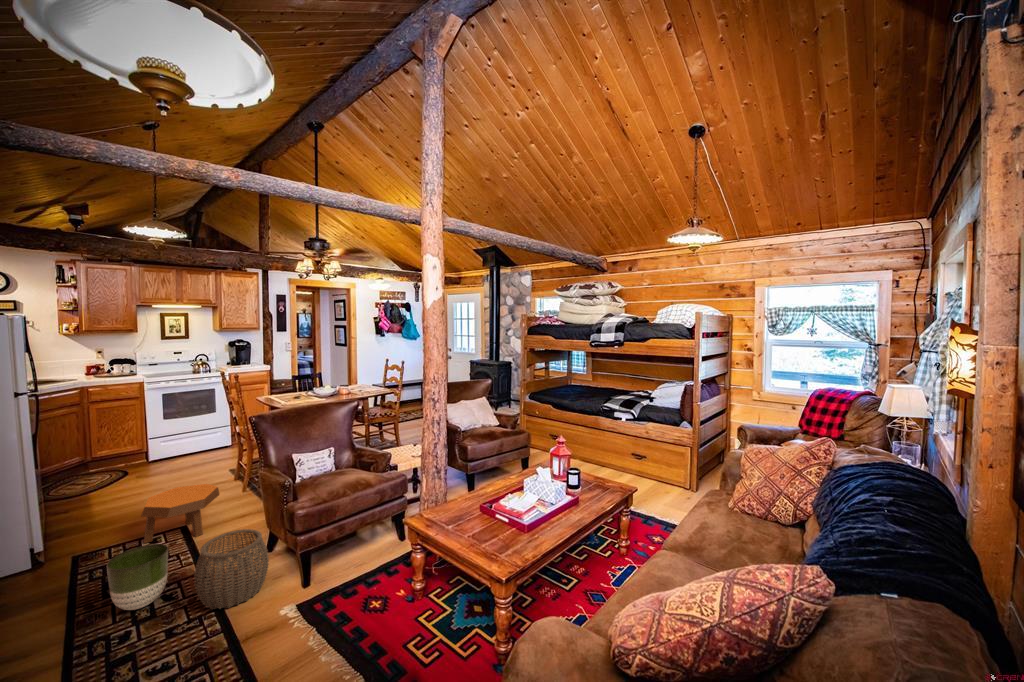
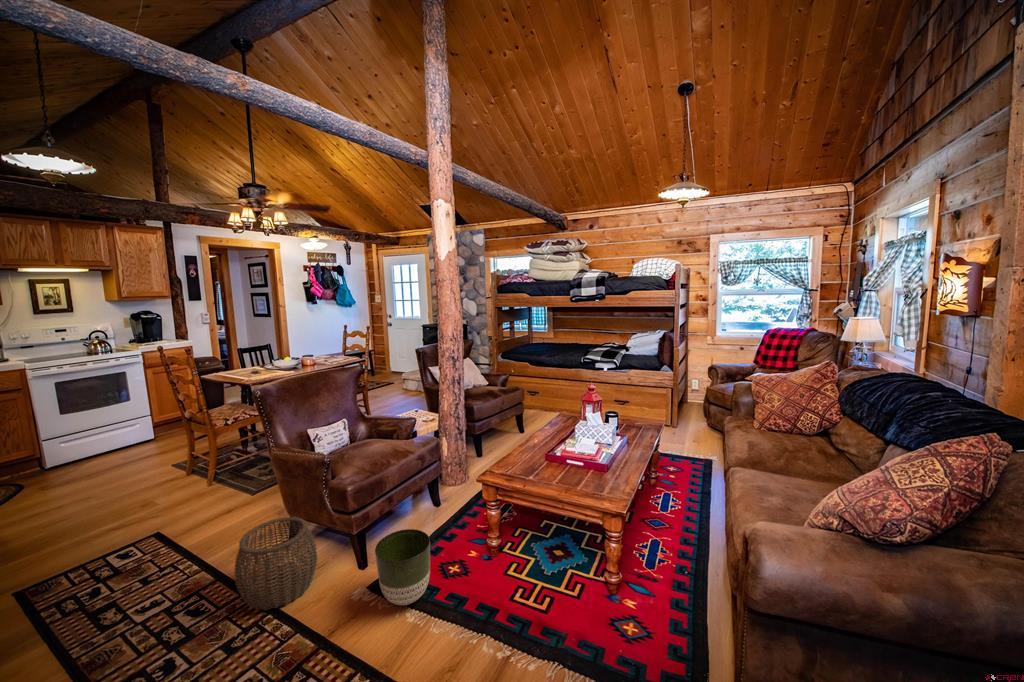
footstool: present [141,484,219,543] -> none [106,480,200,559]
planter: present [107,544,168,610] -> present [375,529,430,605]

